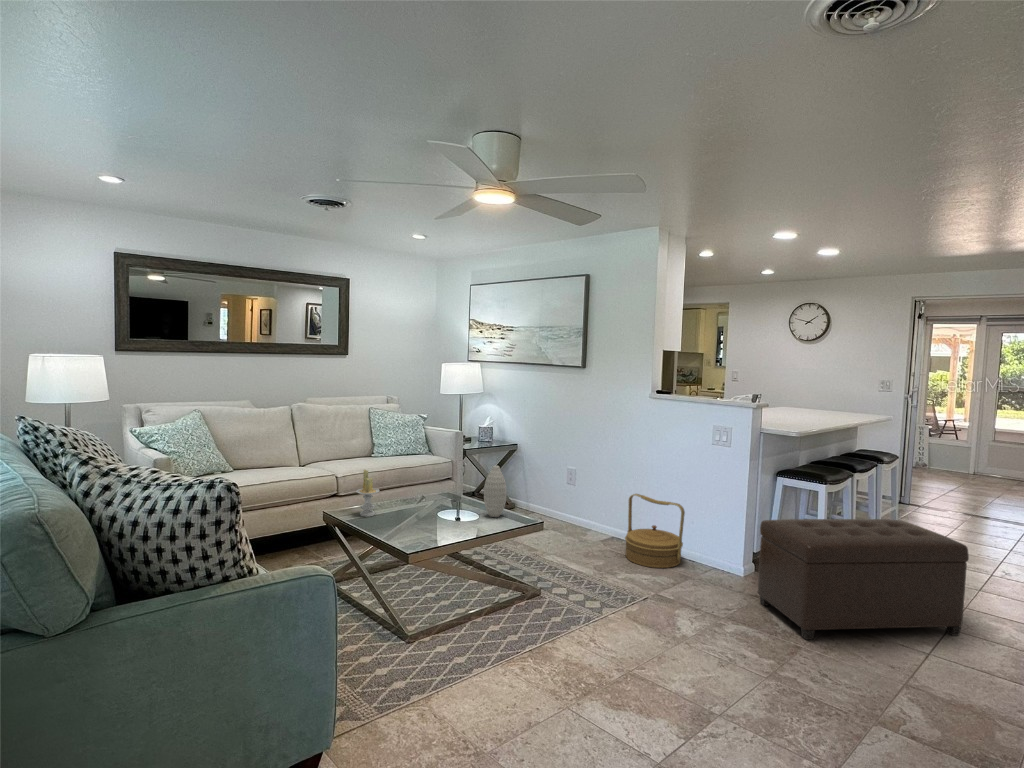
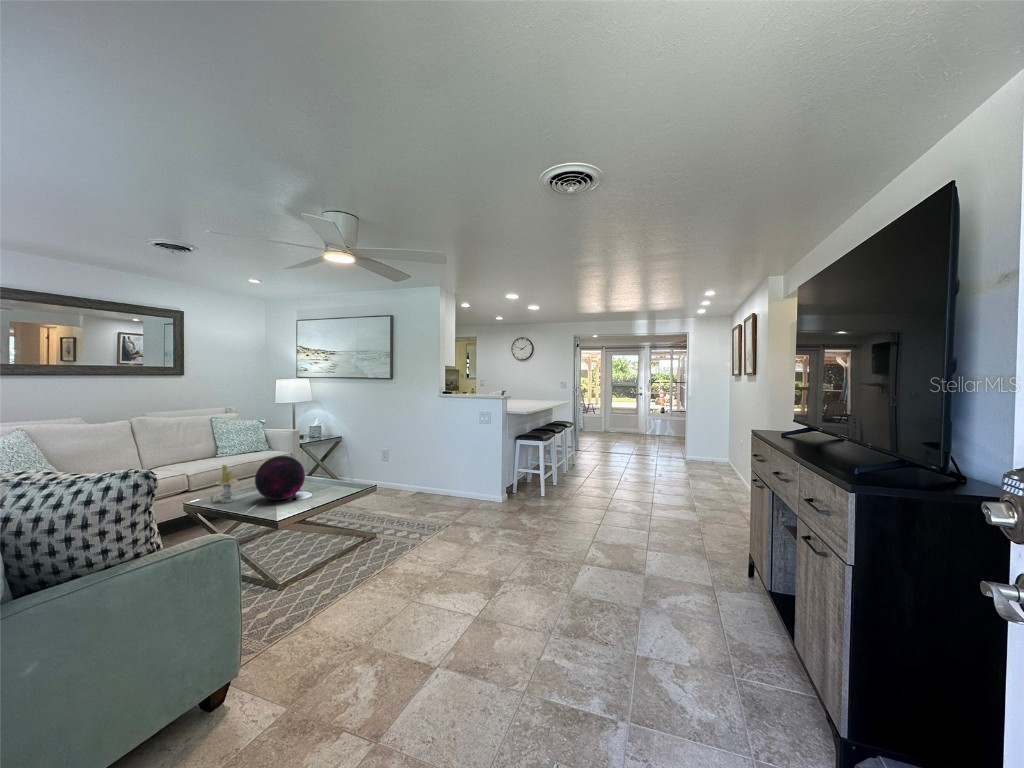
decorative orb: none [394,466,452,523] -> present [255,456,305,500]
vase: present [484,466,507,517] -> none [329,450,347,488]
woven basket: present [625,494,685,568] -> none [429,461,466,507]
ottoman: present [758,519,969,640] -> none [512,457,611,530]

